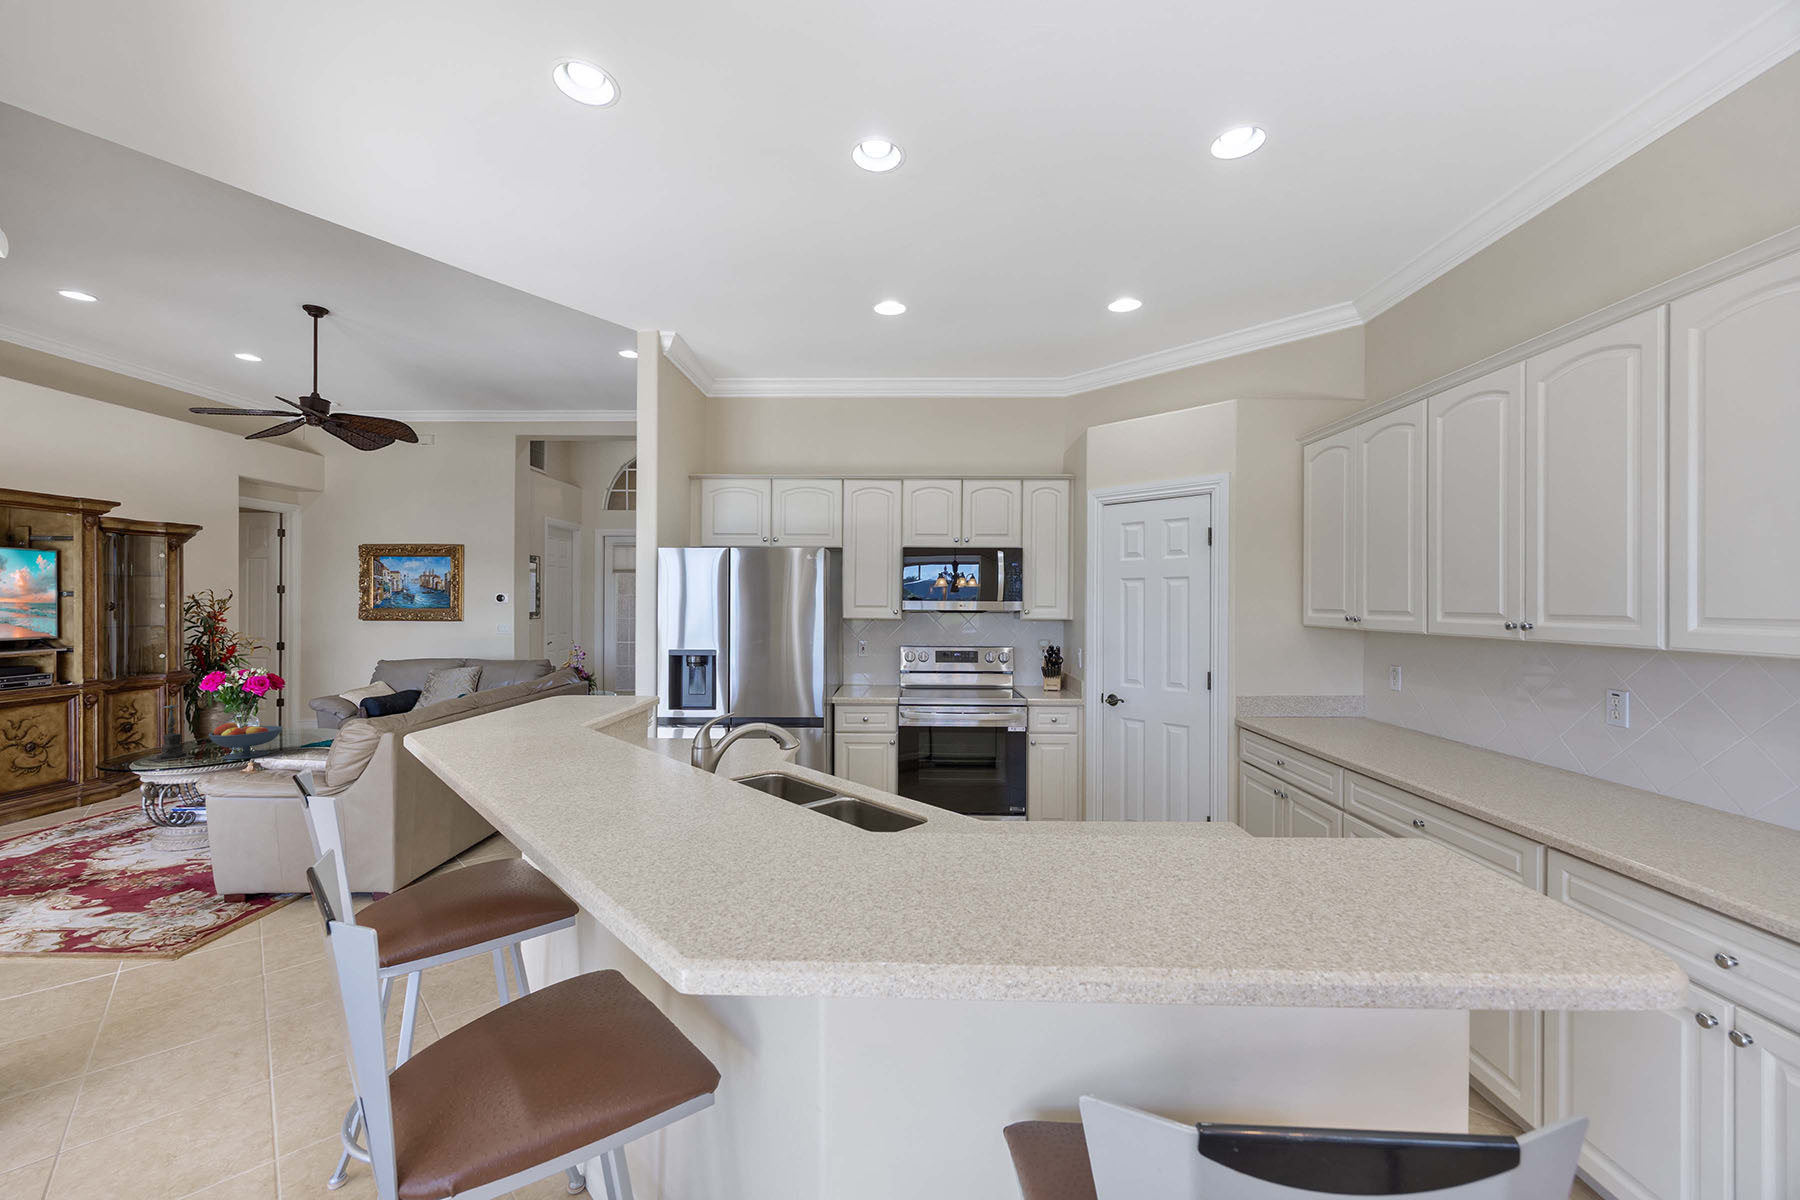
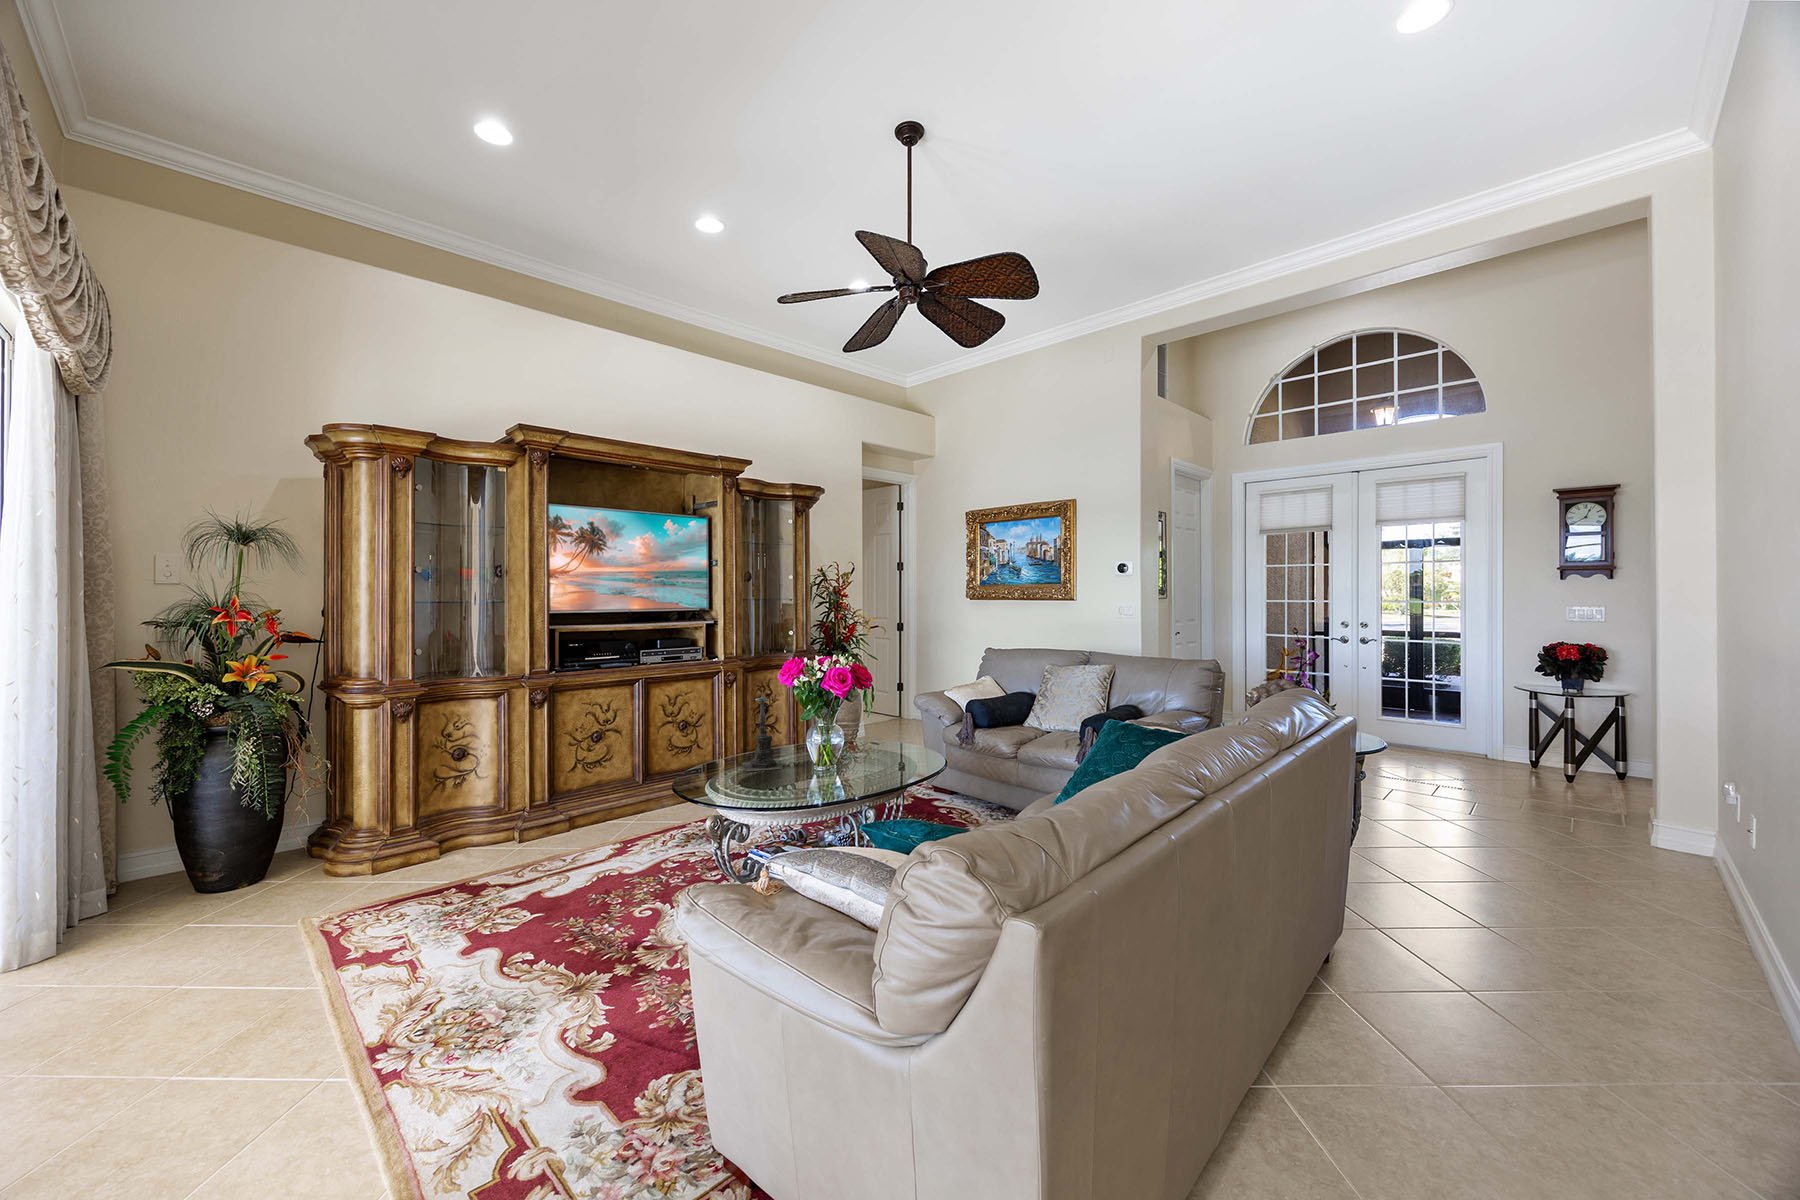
fruit bowl: present [209,722,282,759] -> none [789,729,867,785]

